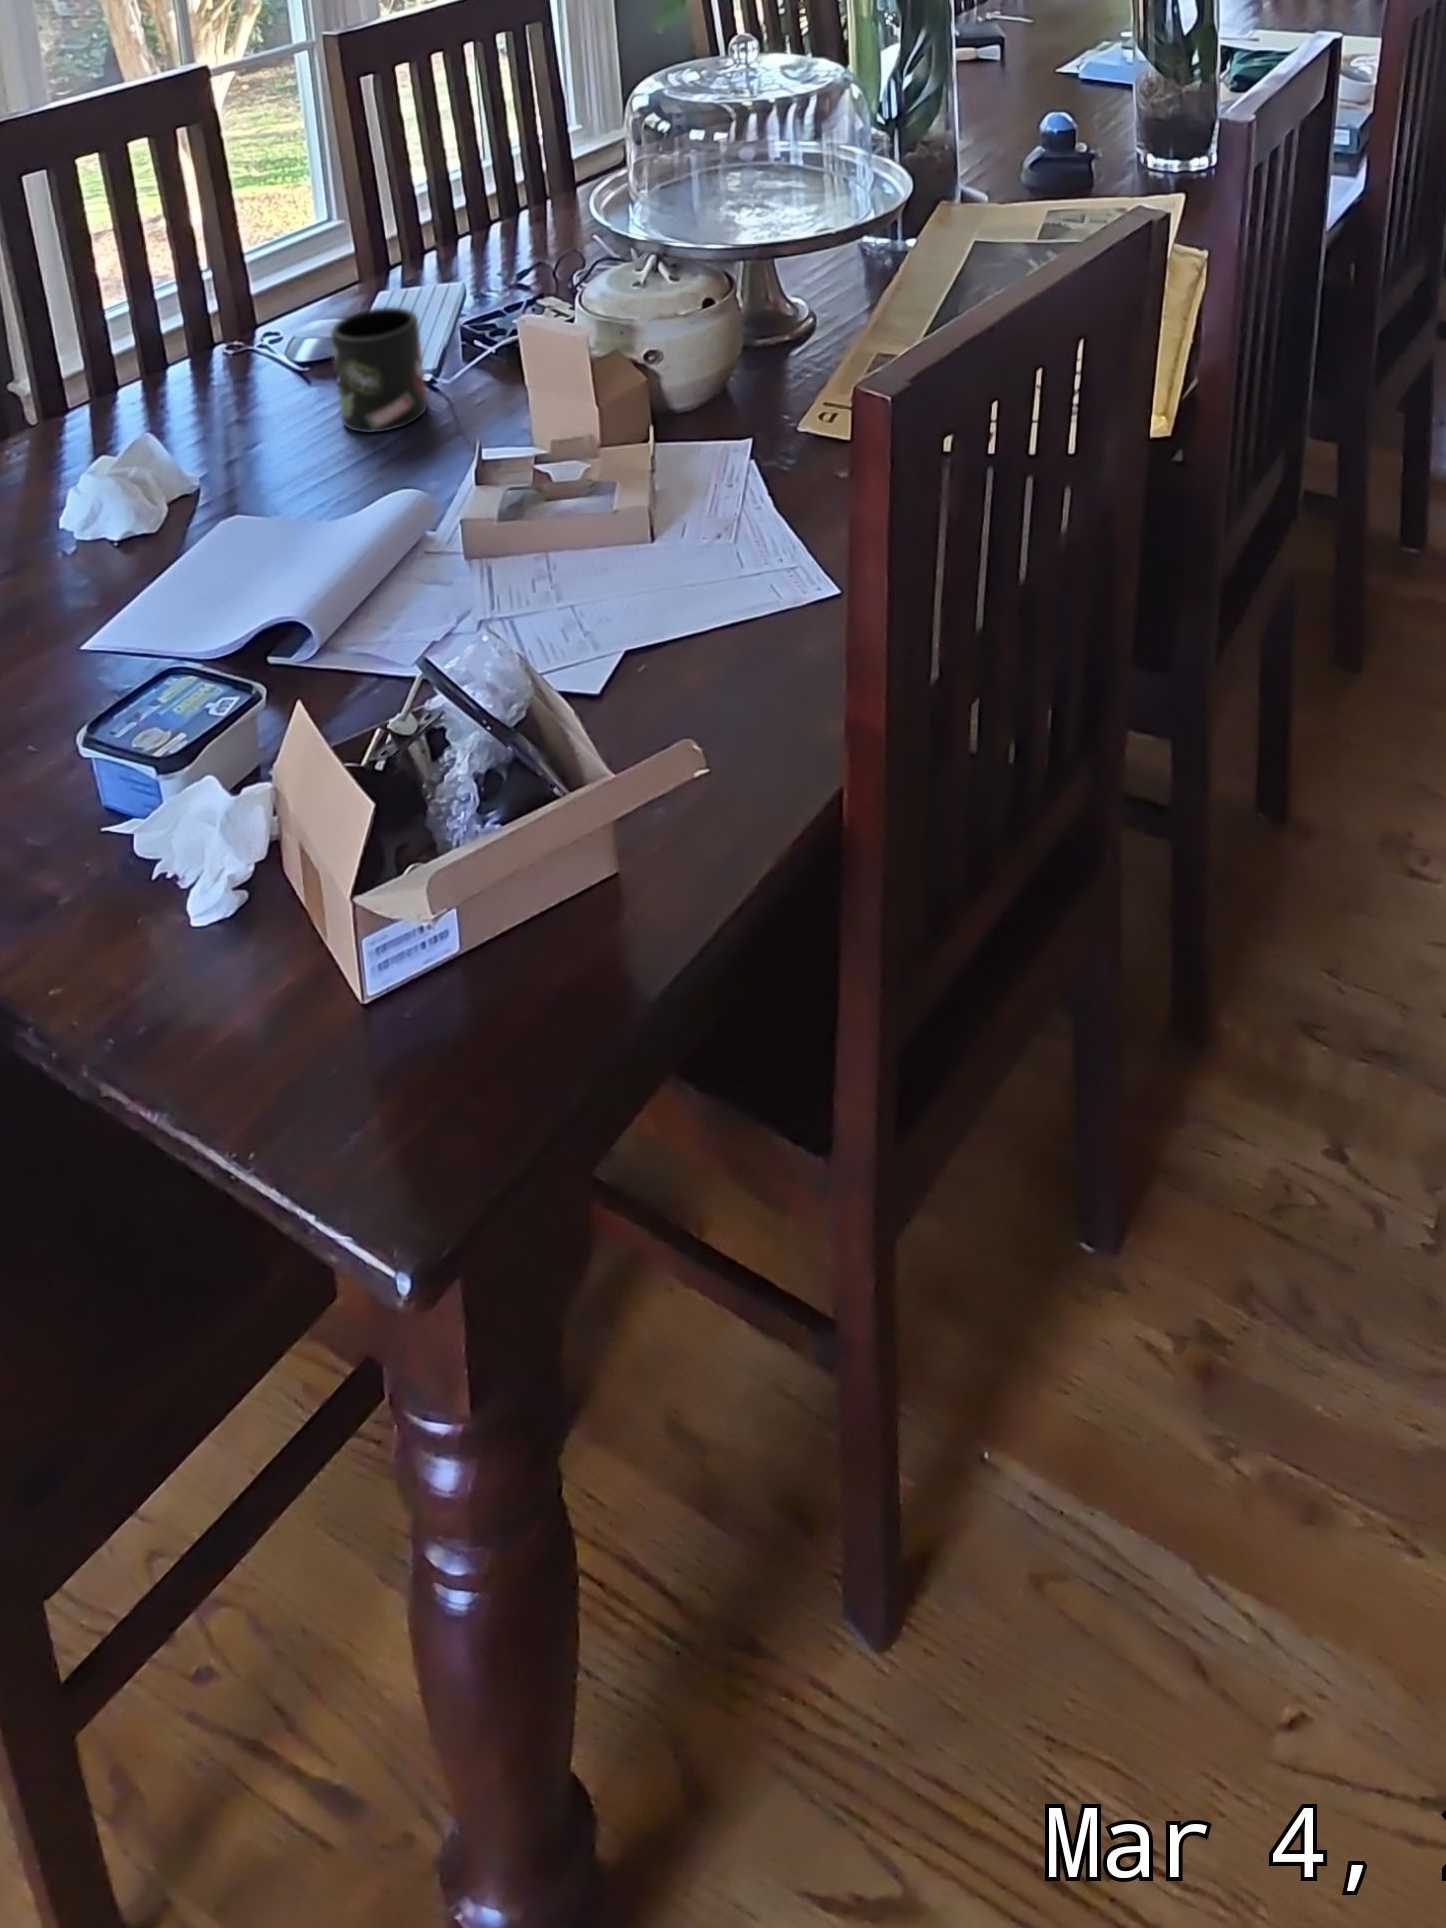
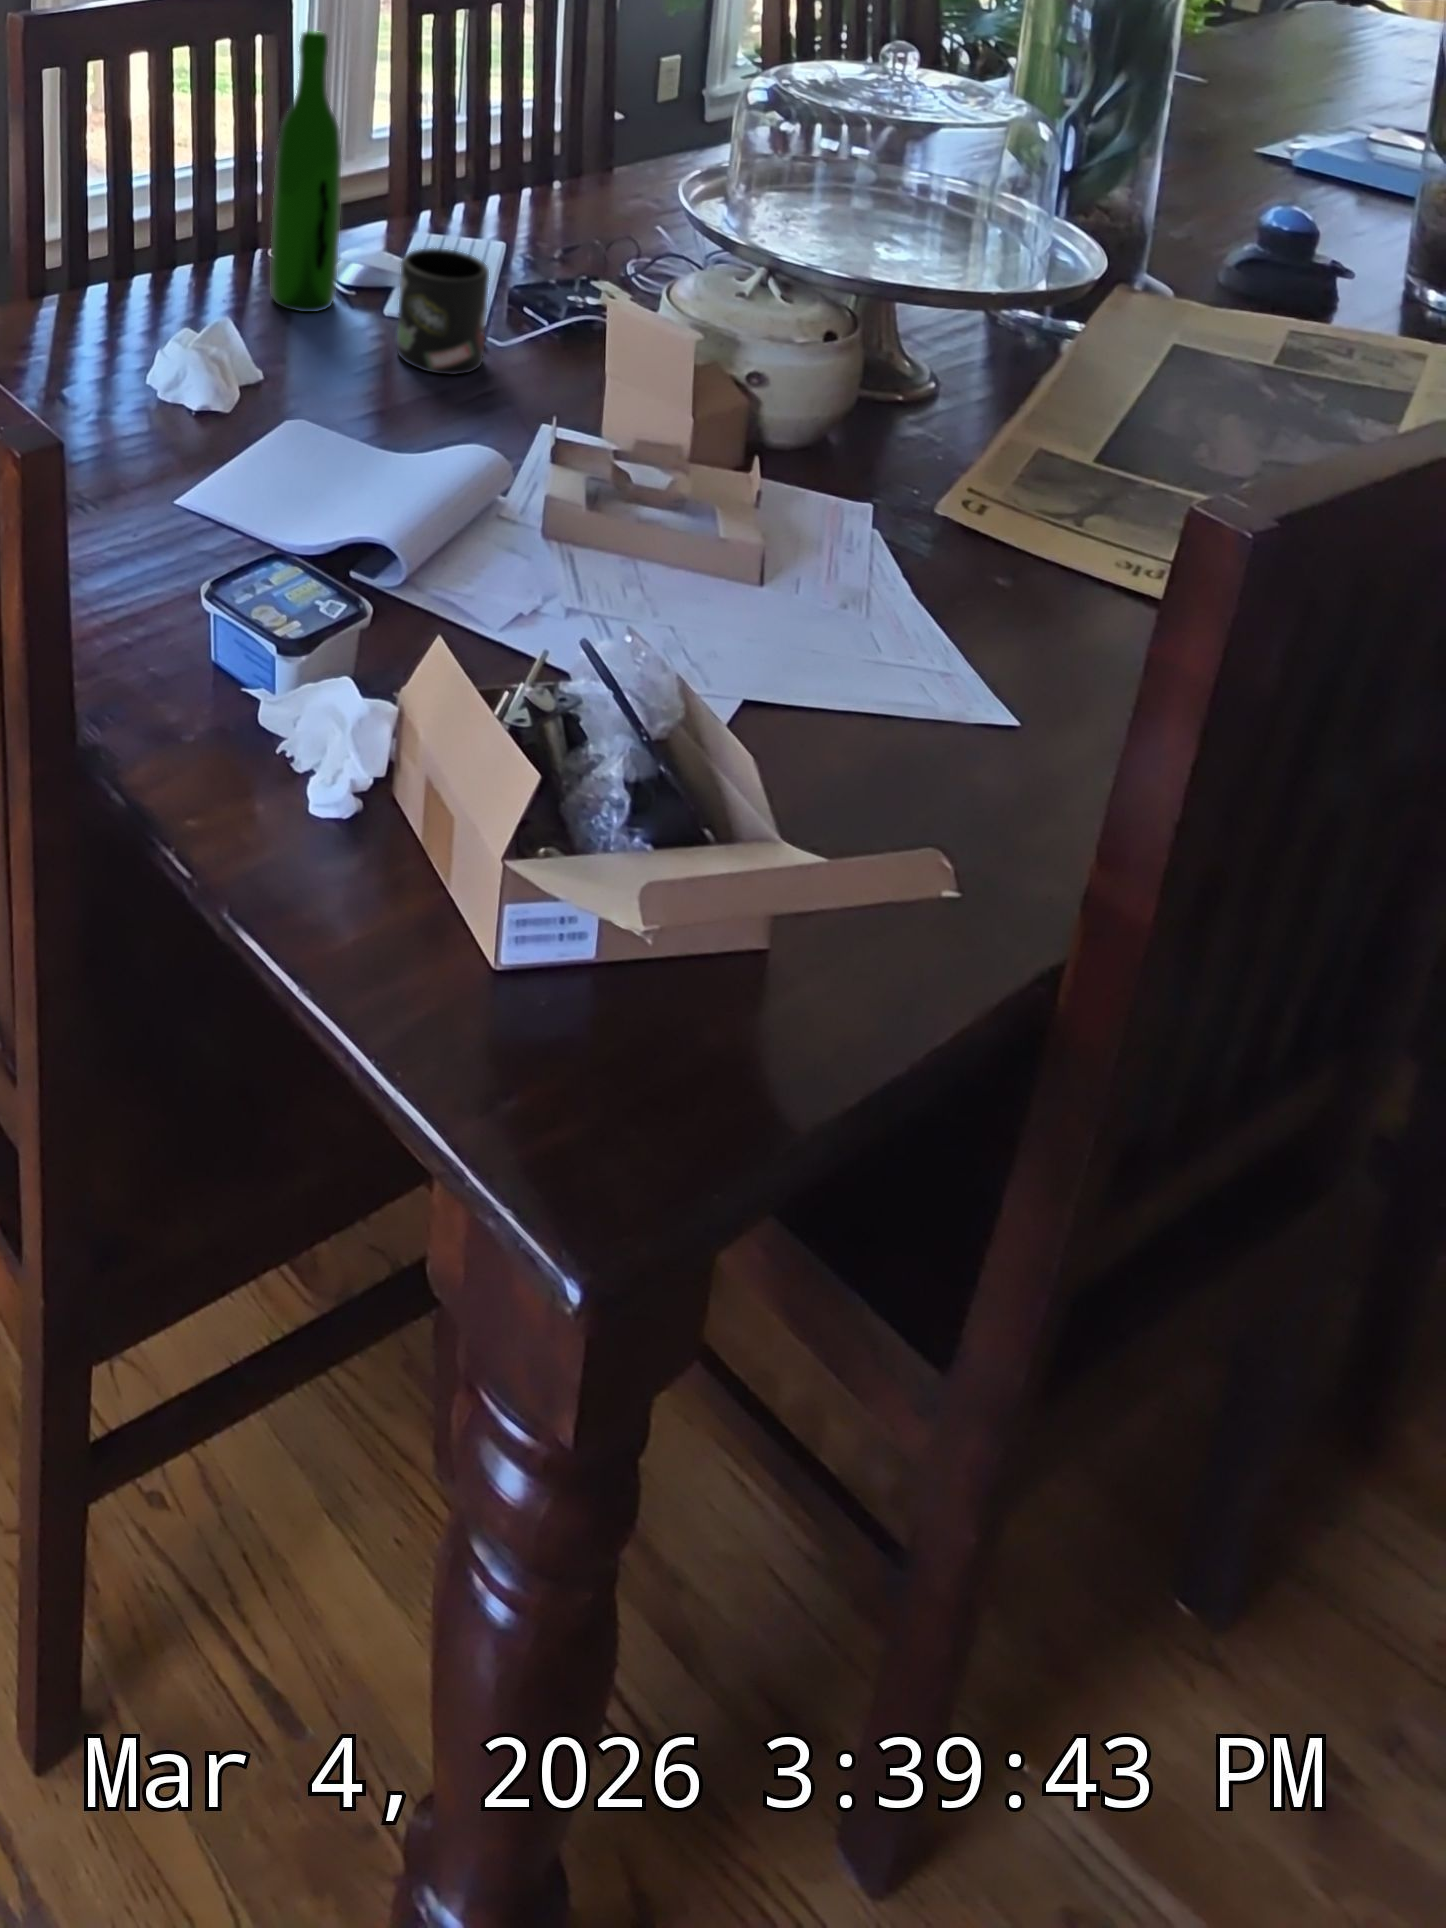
wine bottle: none [193,119,283,409] -> present [271,31,341,312]

